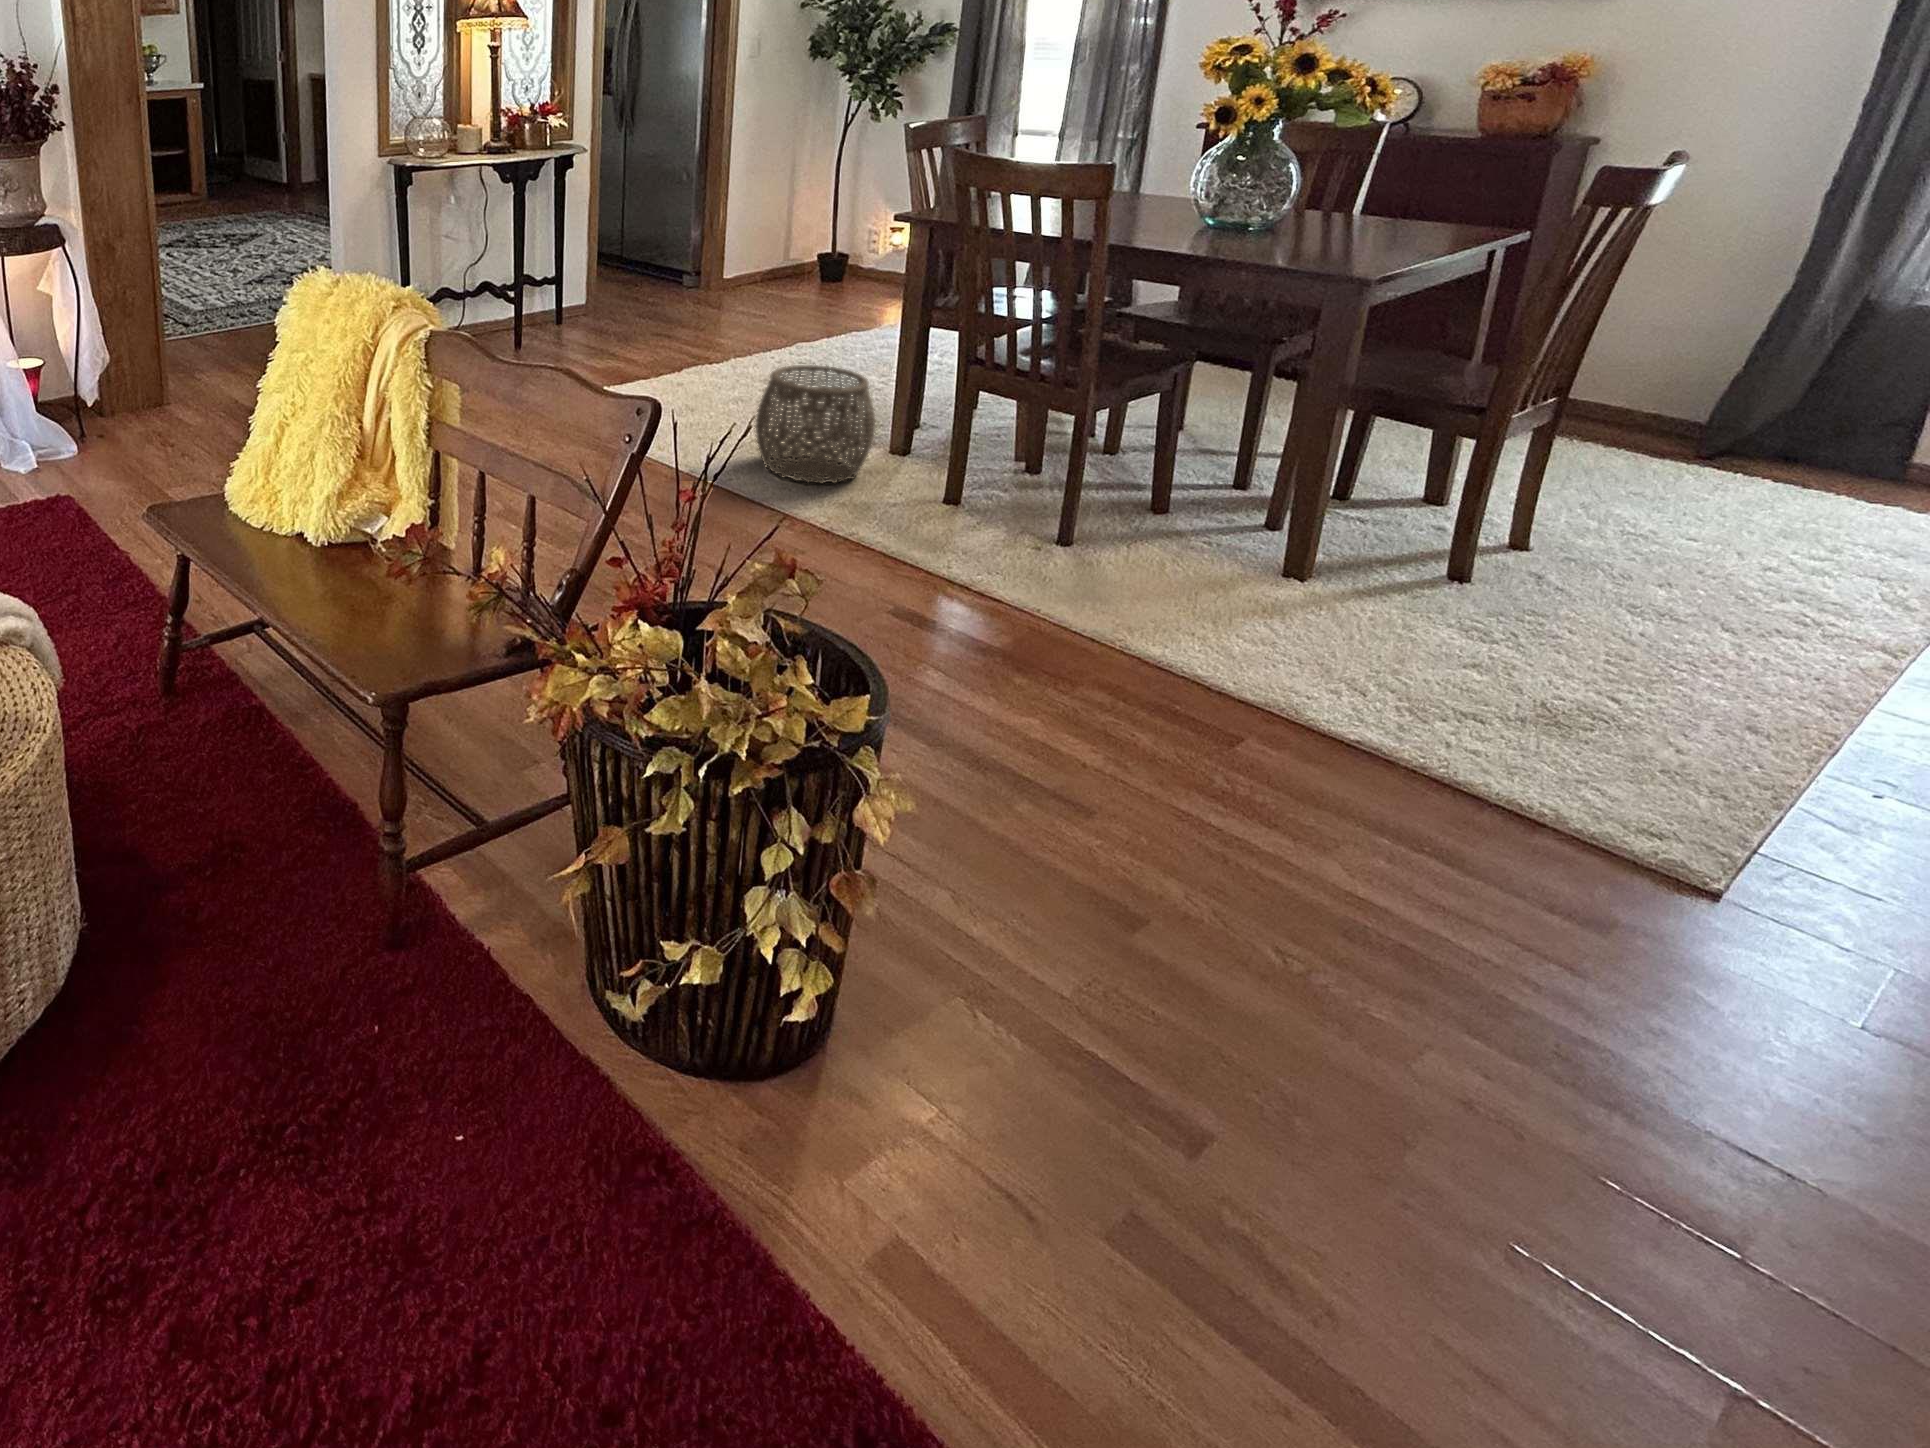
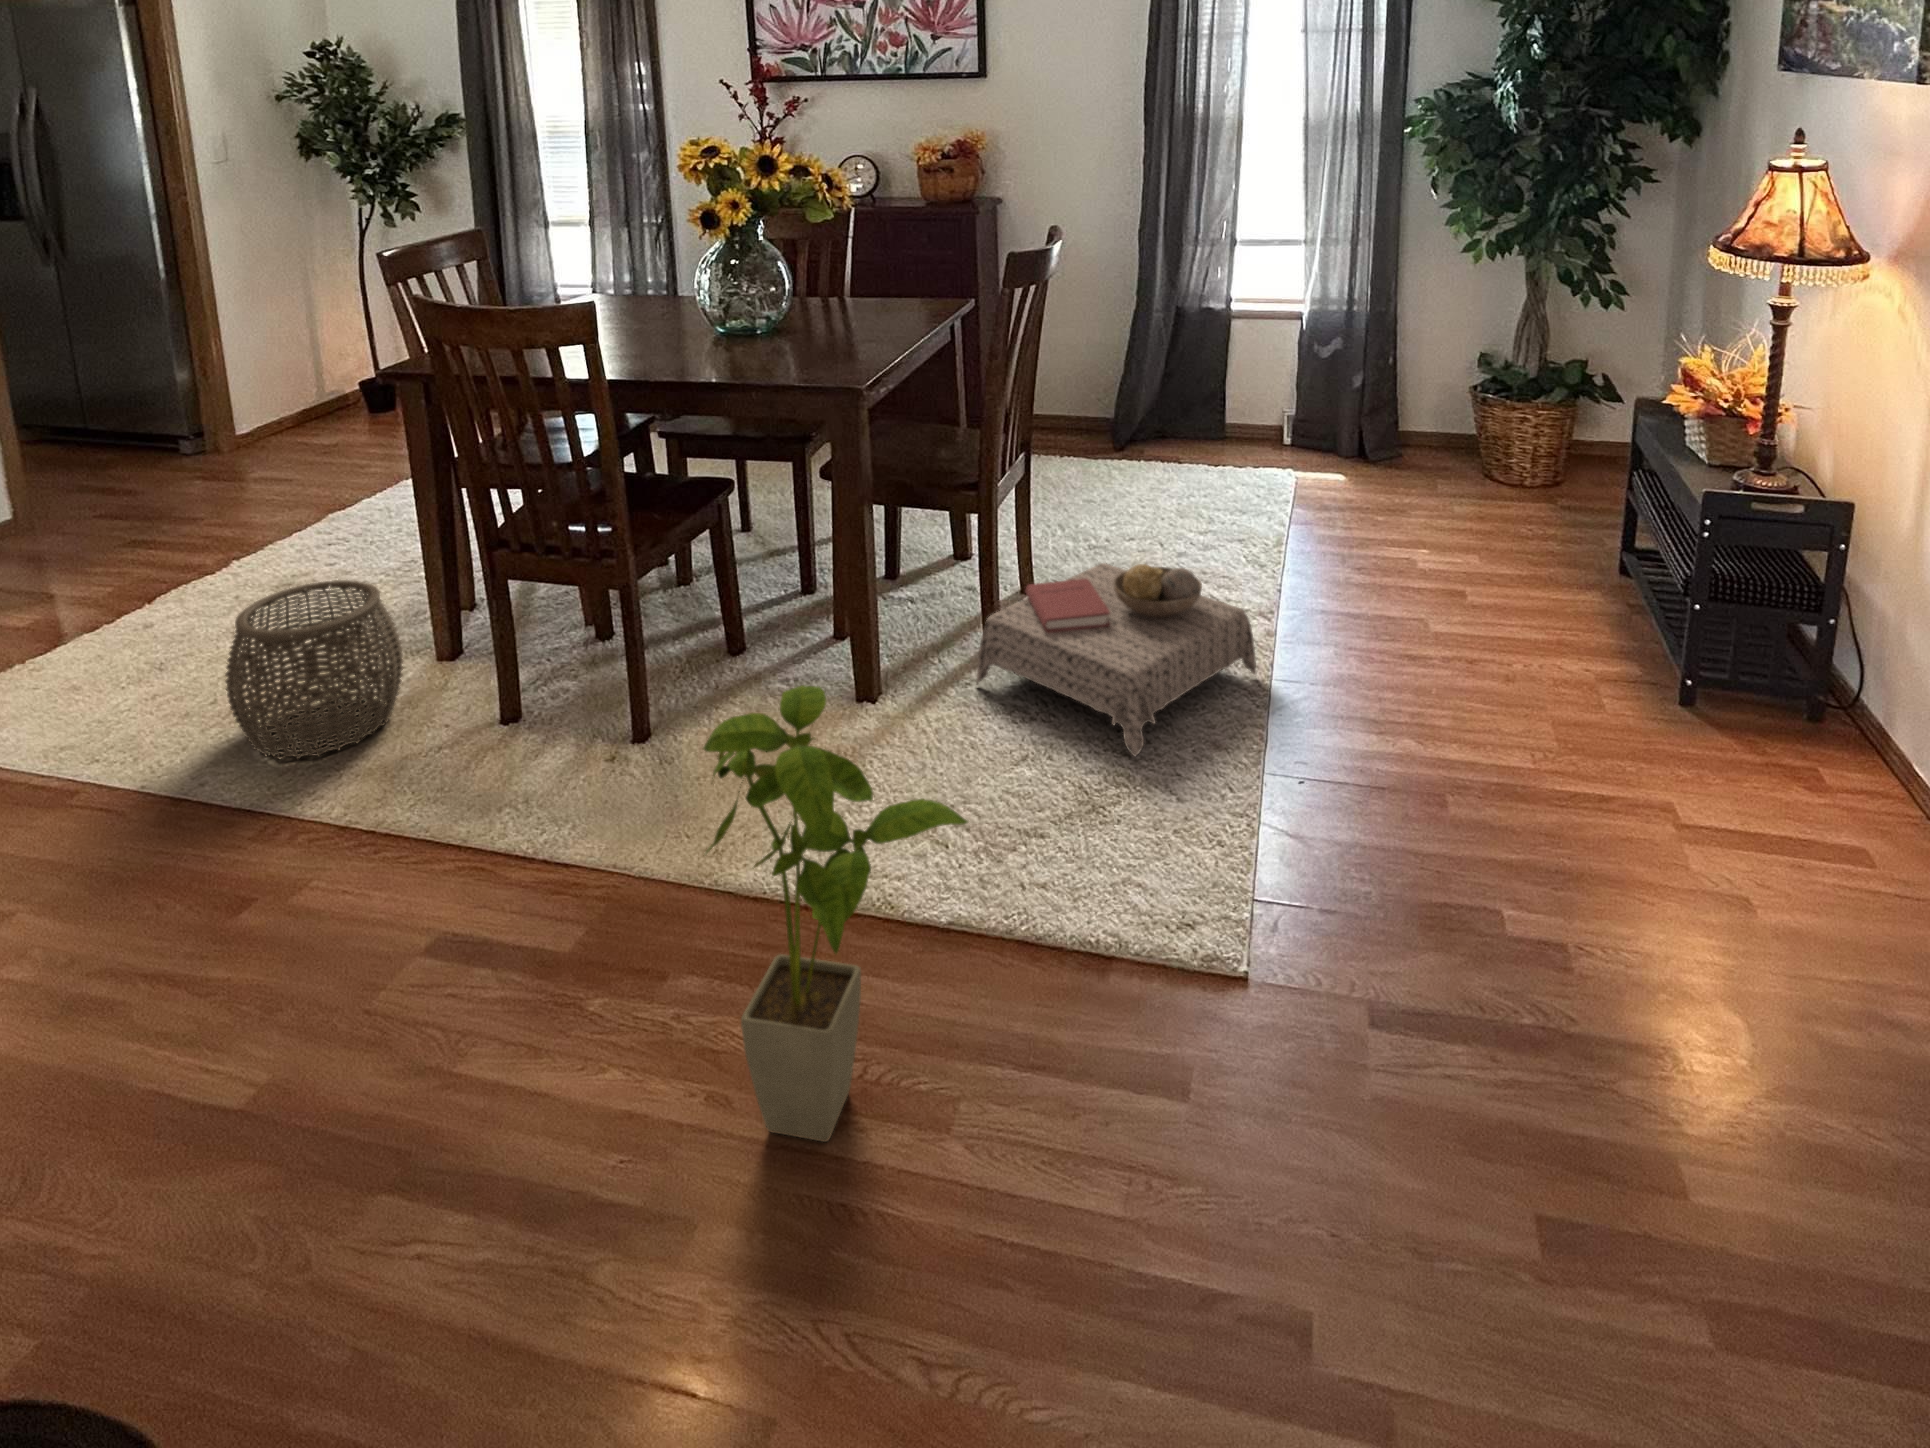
house plant: none [1156,452,1417,805] -> present [703,685,968,1142]
ottoman: none [1426,523,1856,705] -> present [977,563,1256,756]

